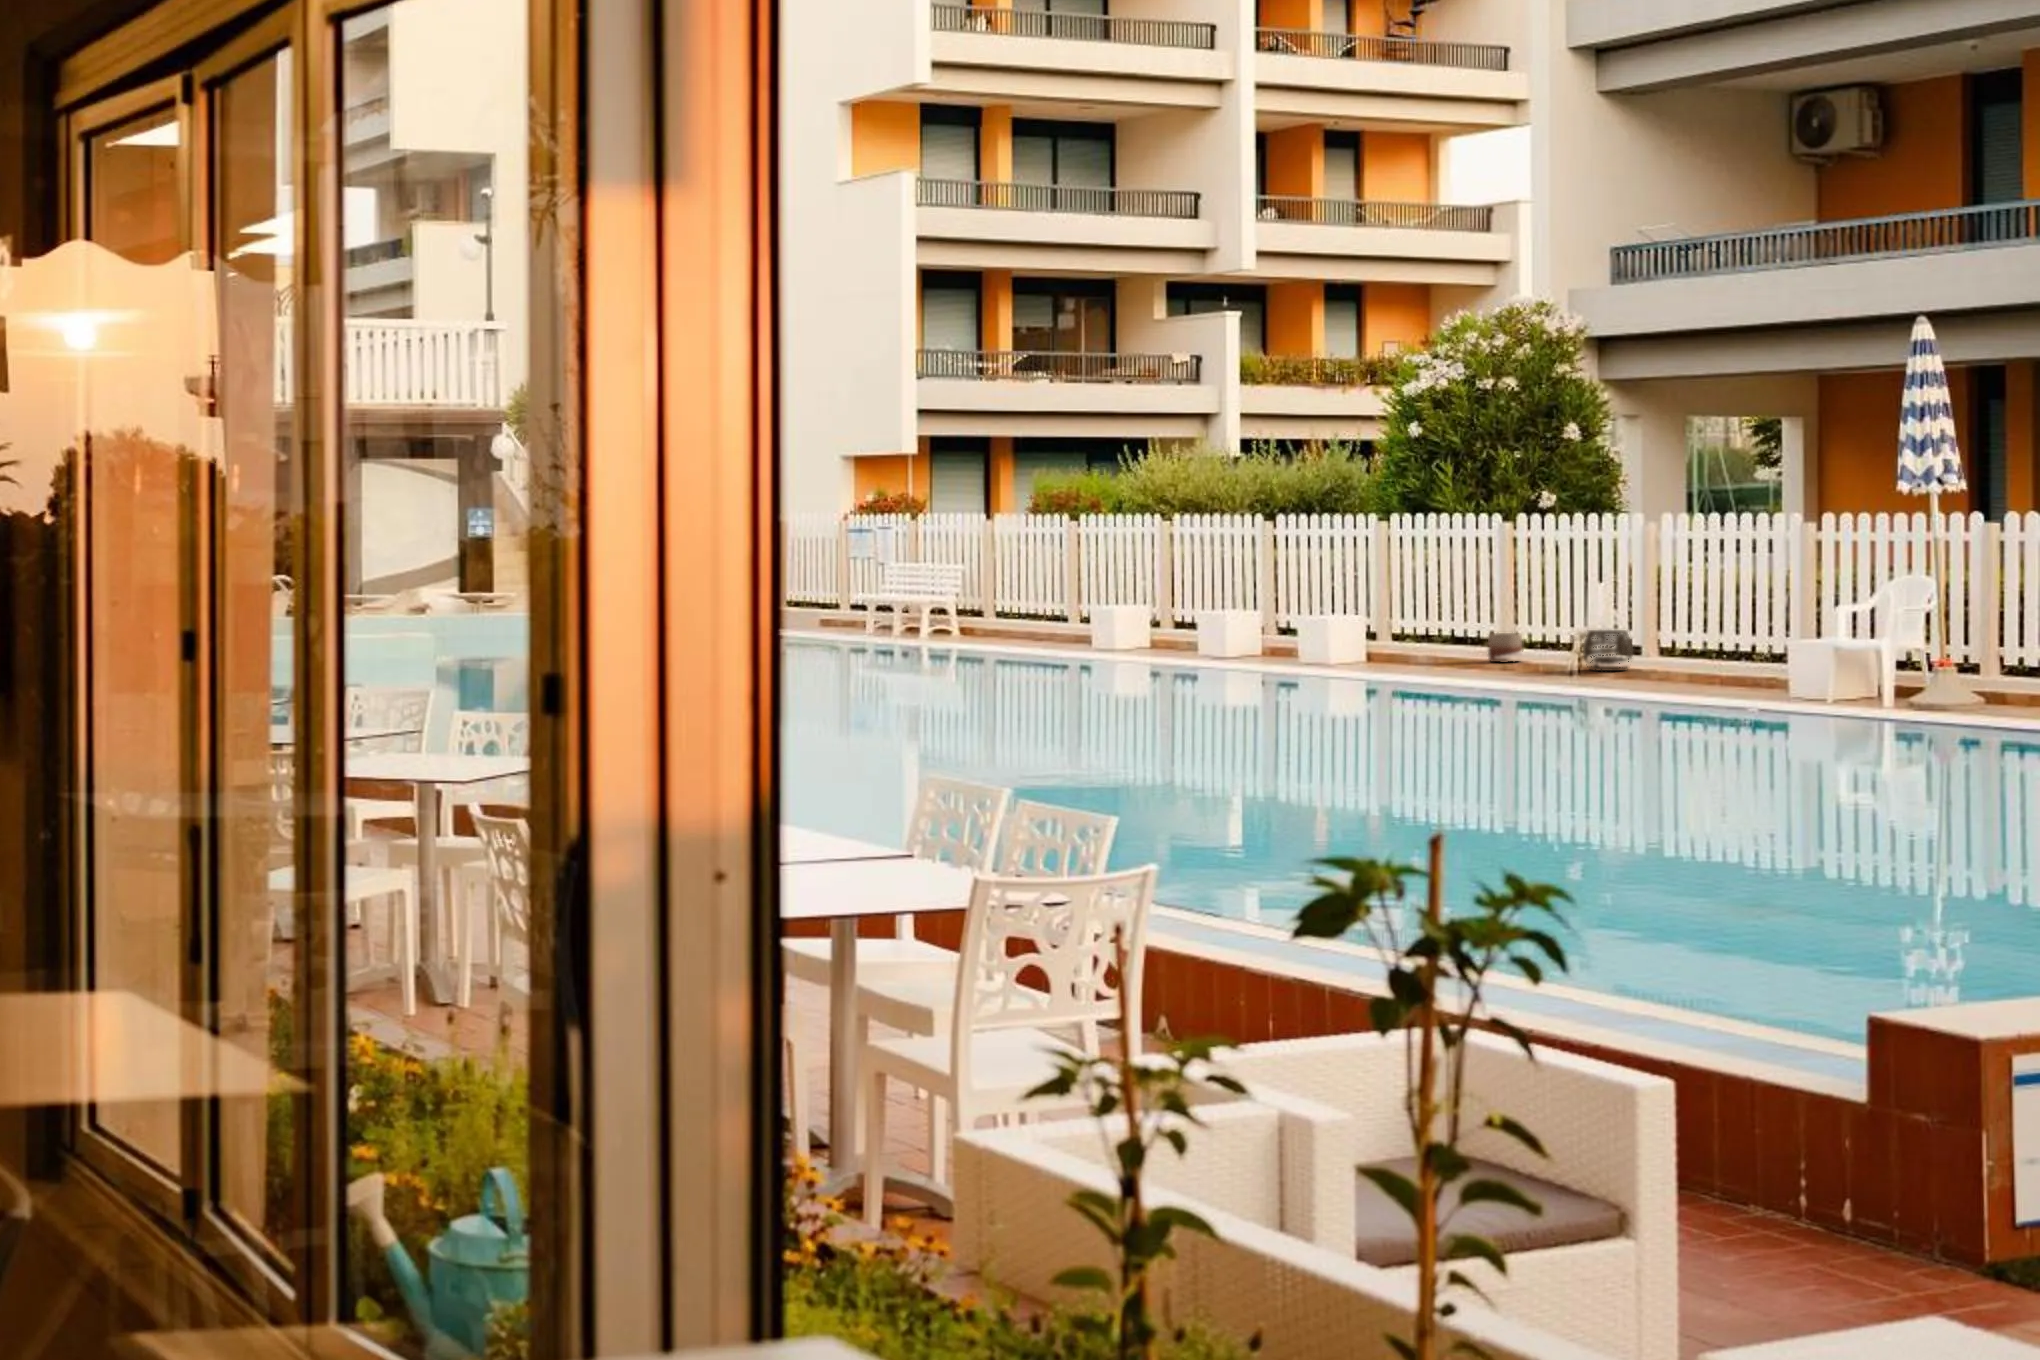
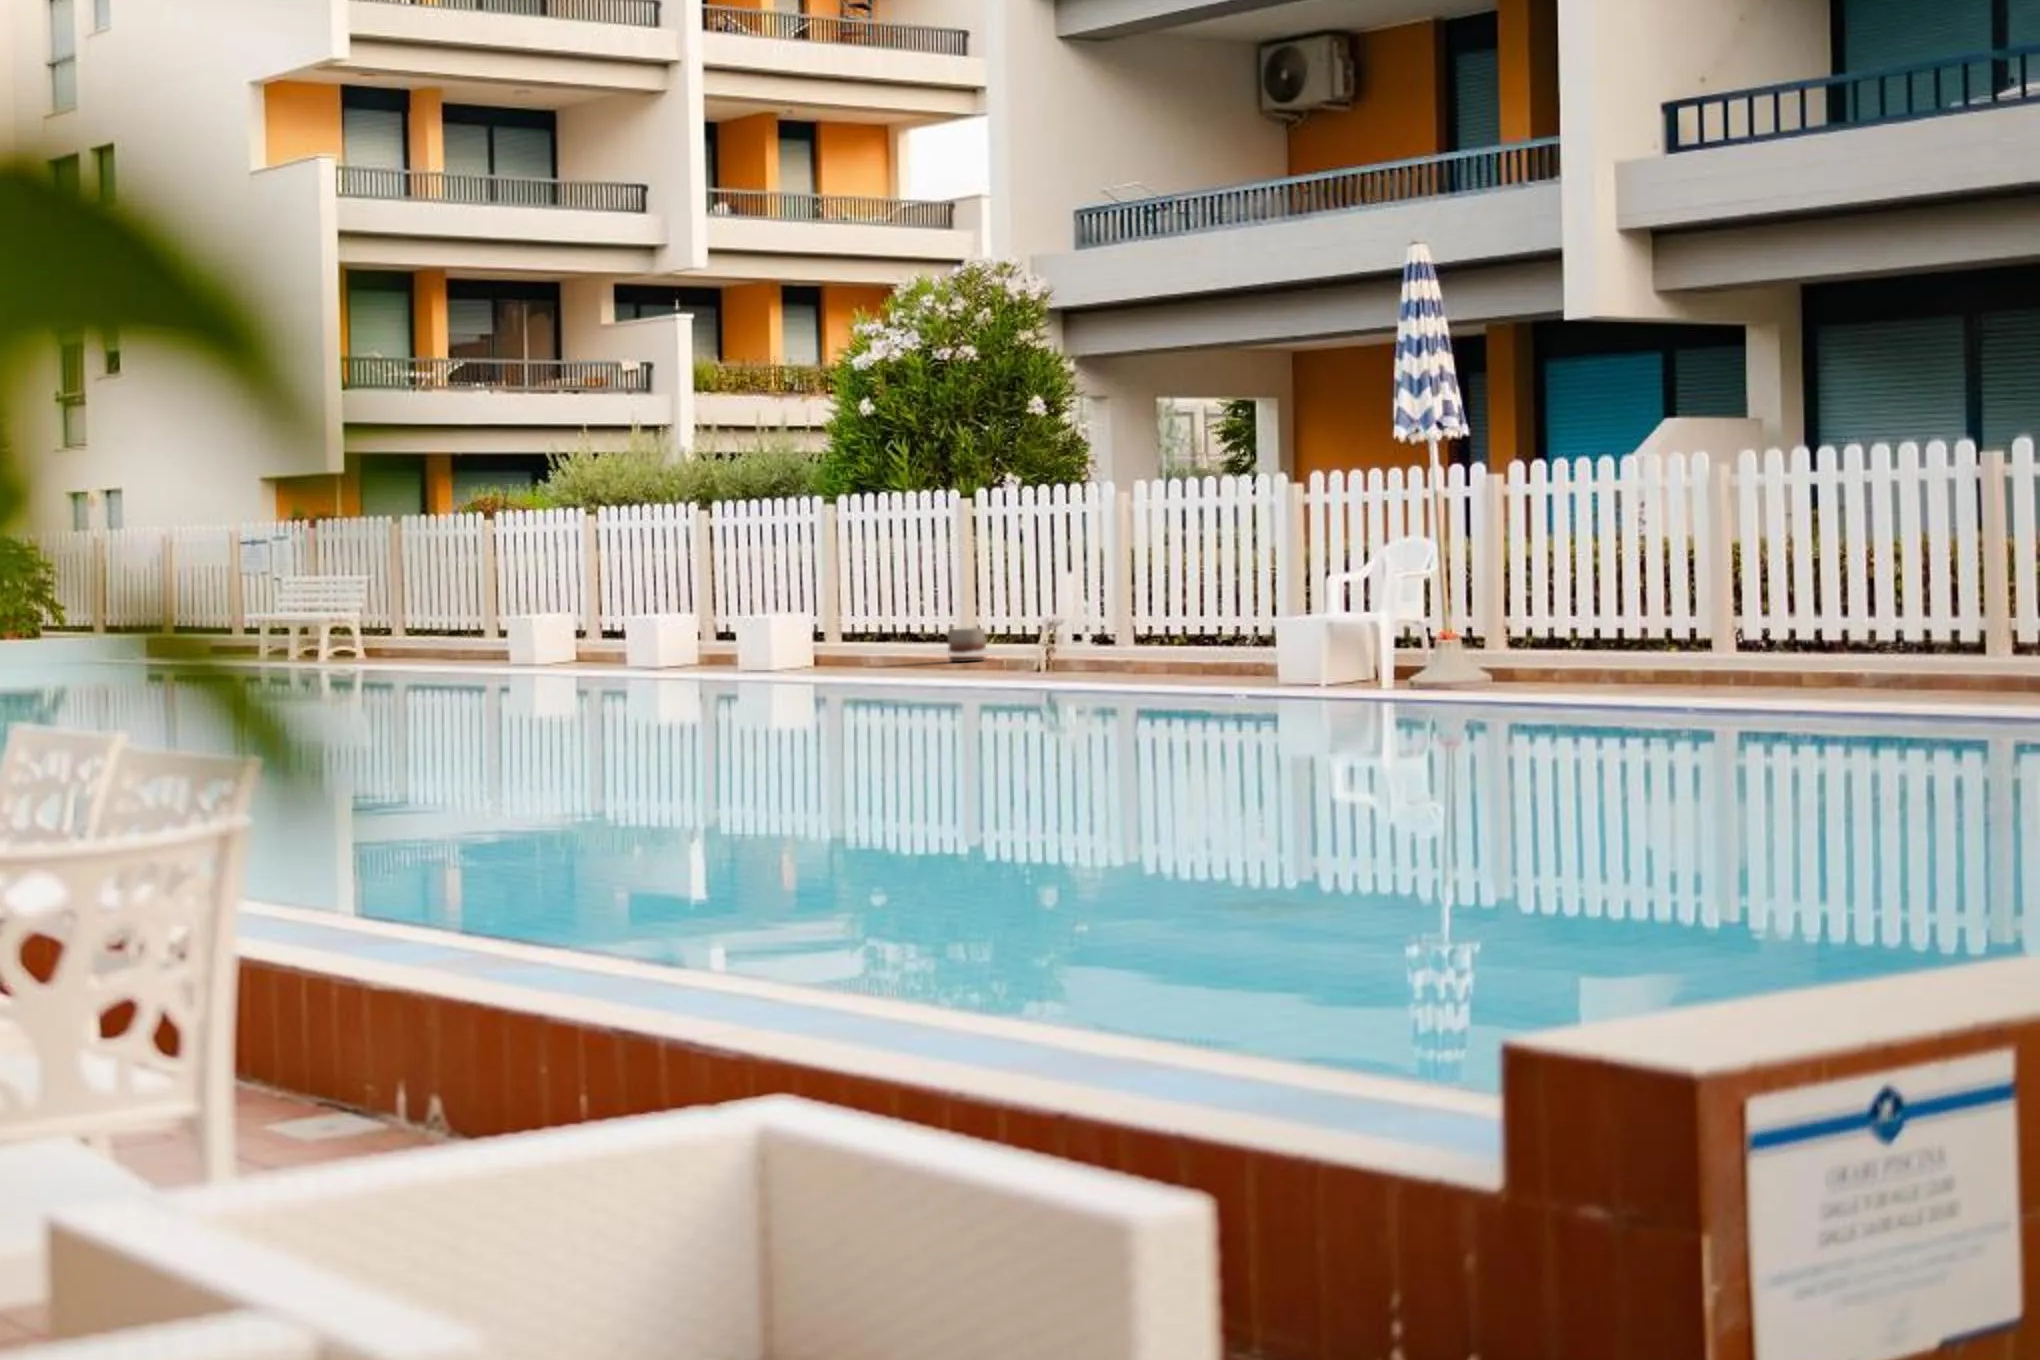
woven basket: present [1583,630,1633,671] -> none [1051,618,1107,665]

